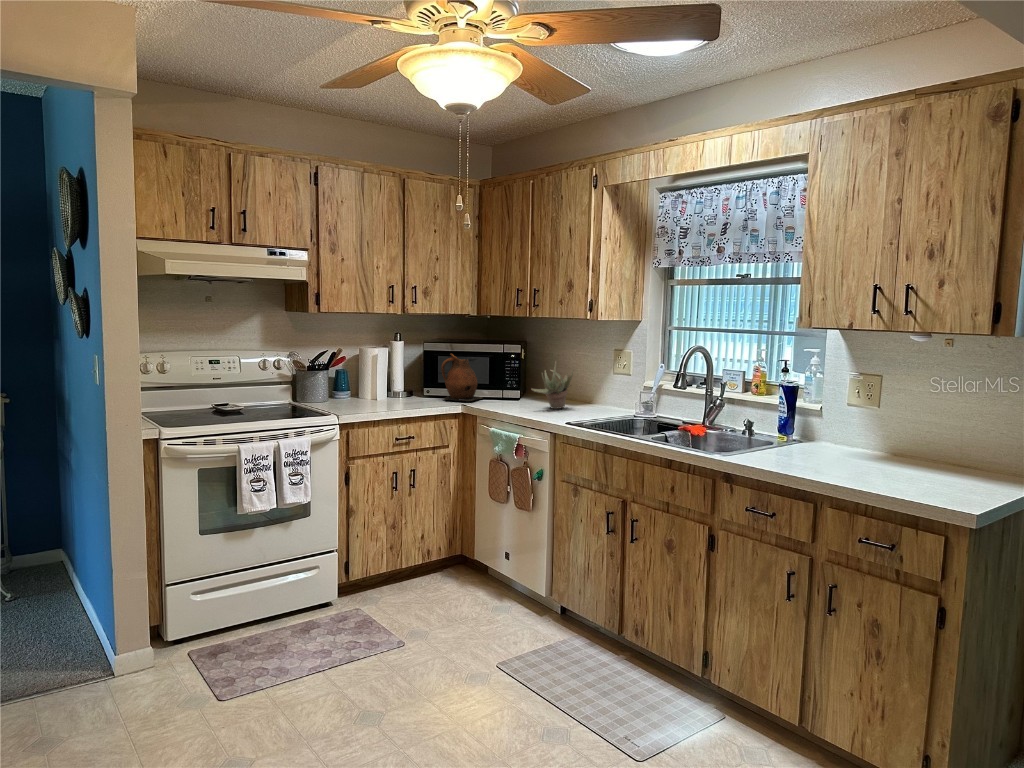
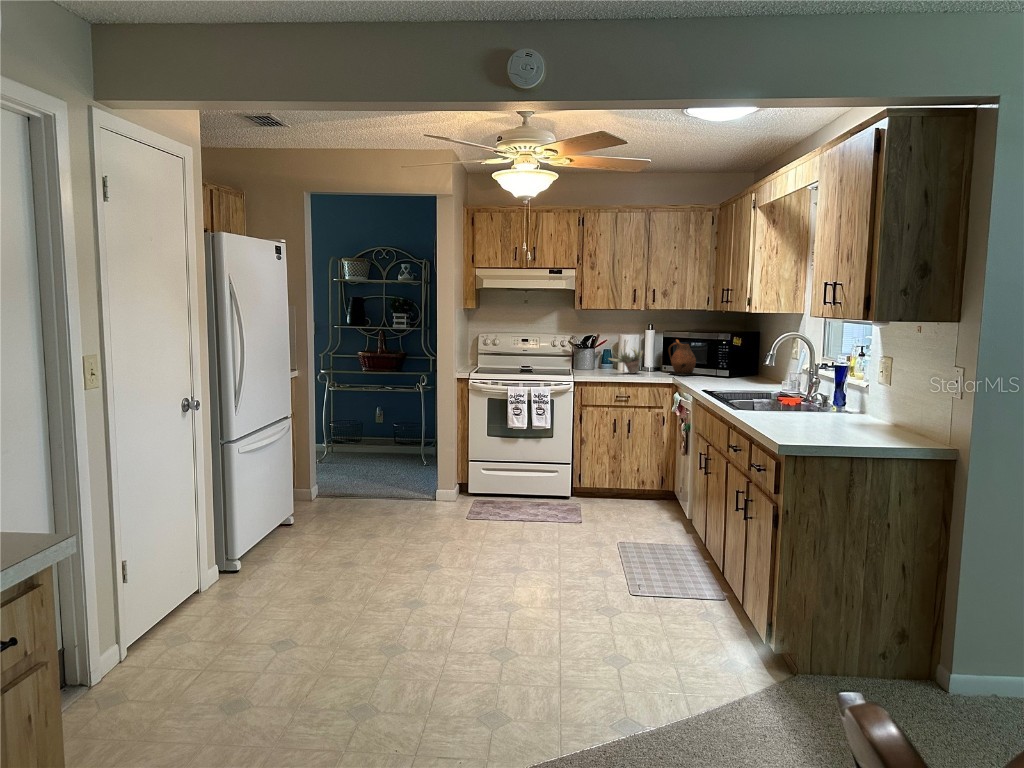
succulent plant: present [531,362,573,409] -> present [609,346,643,374]

